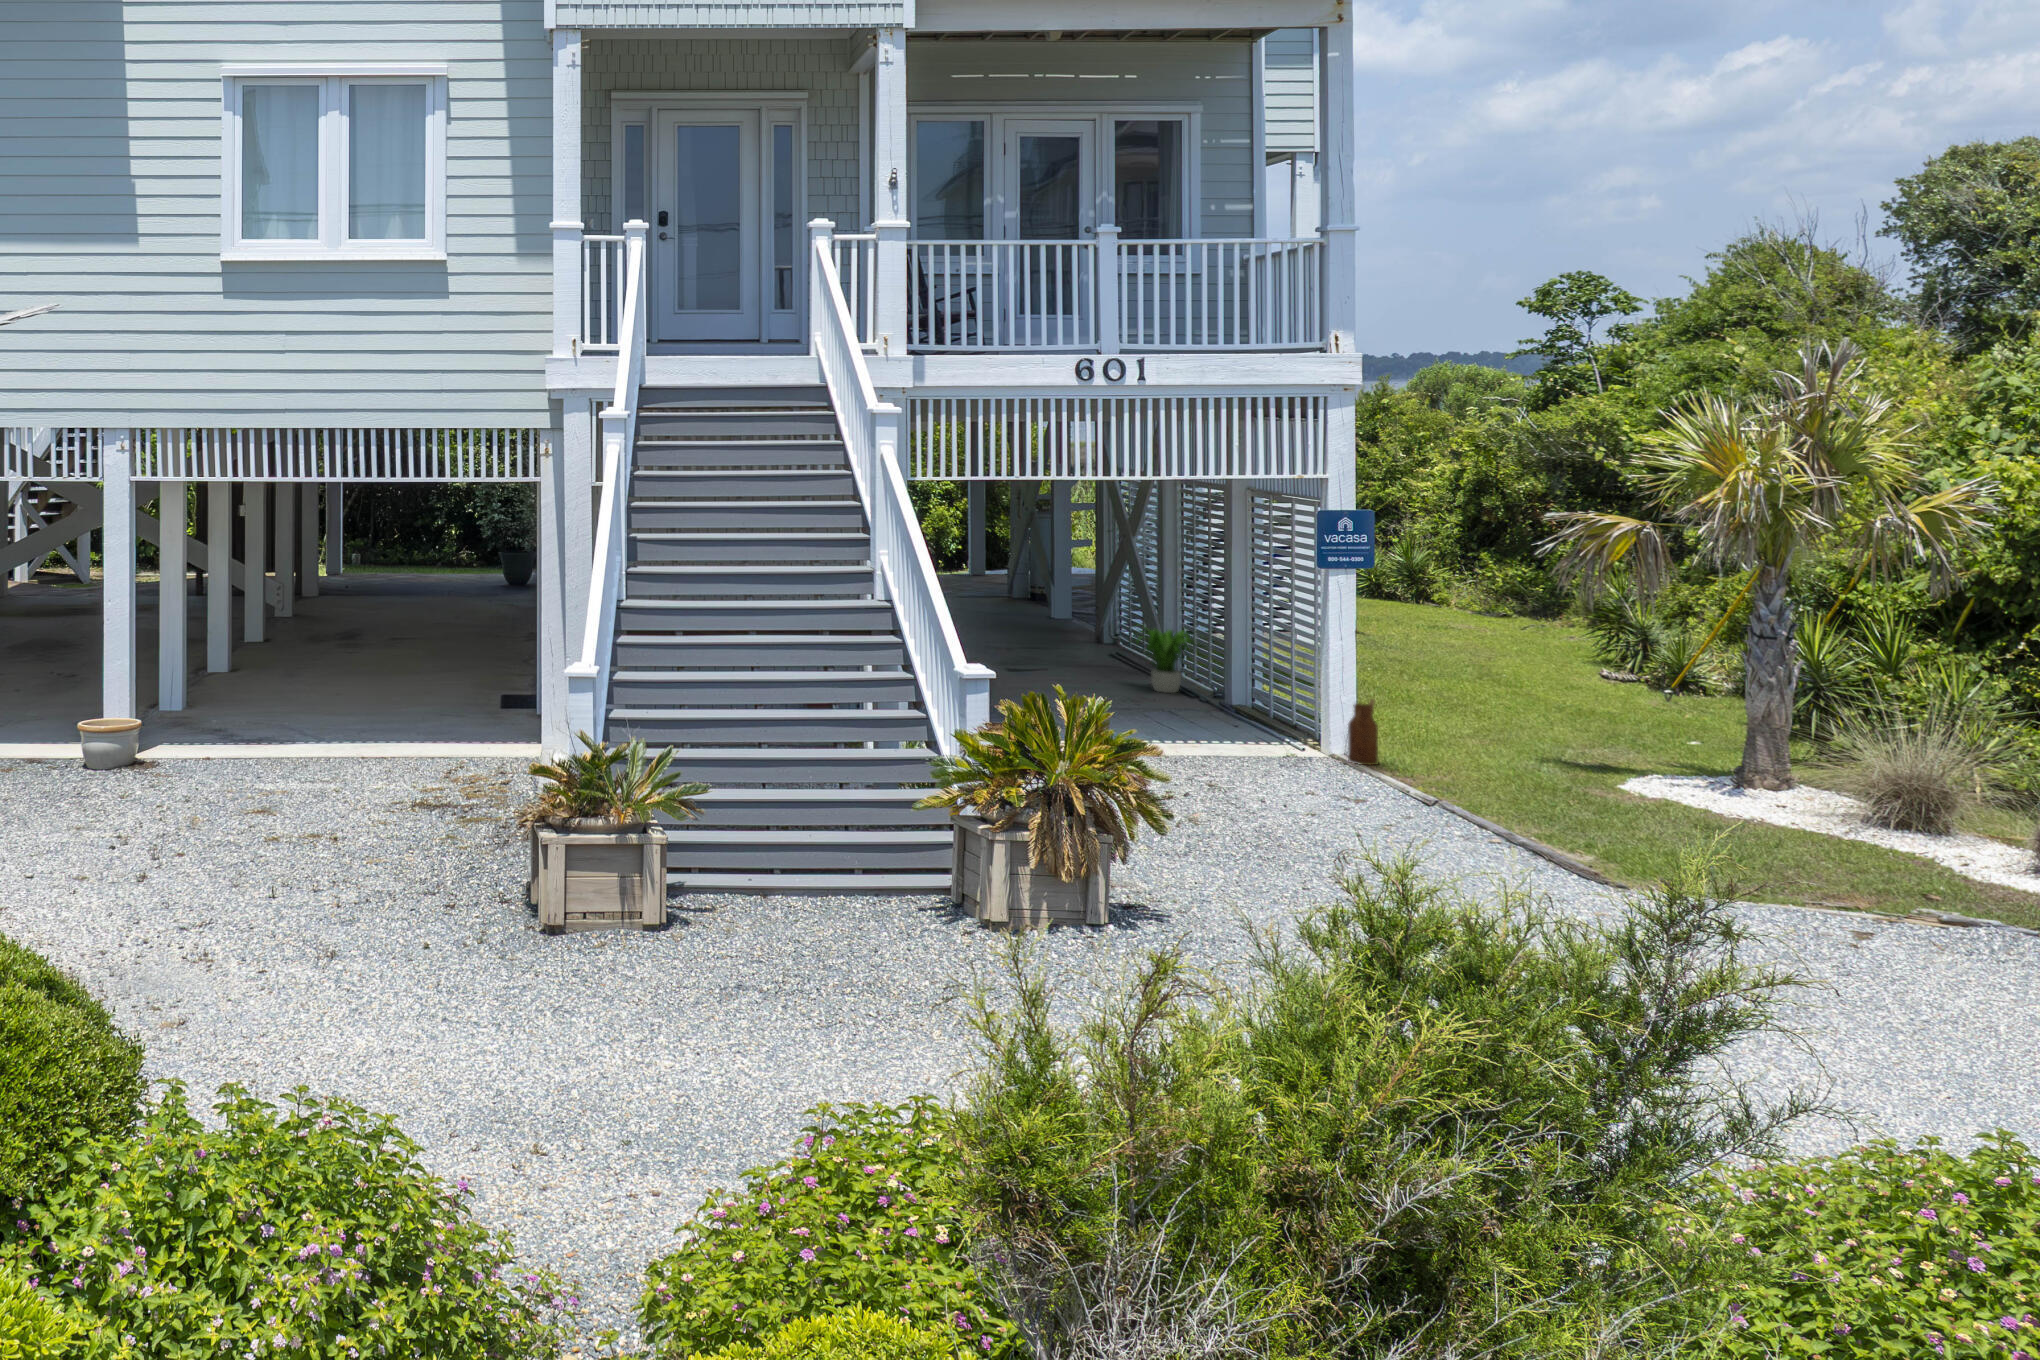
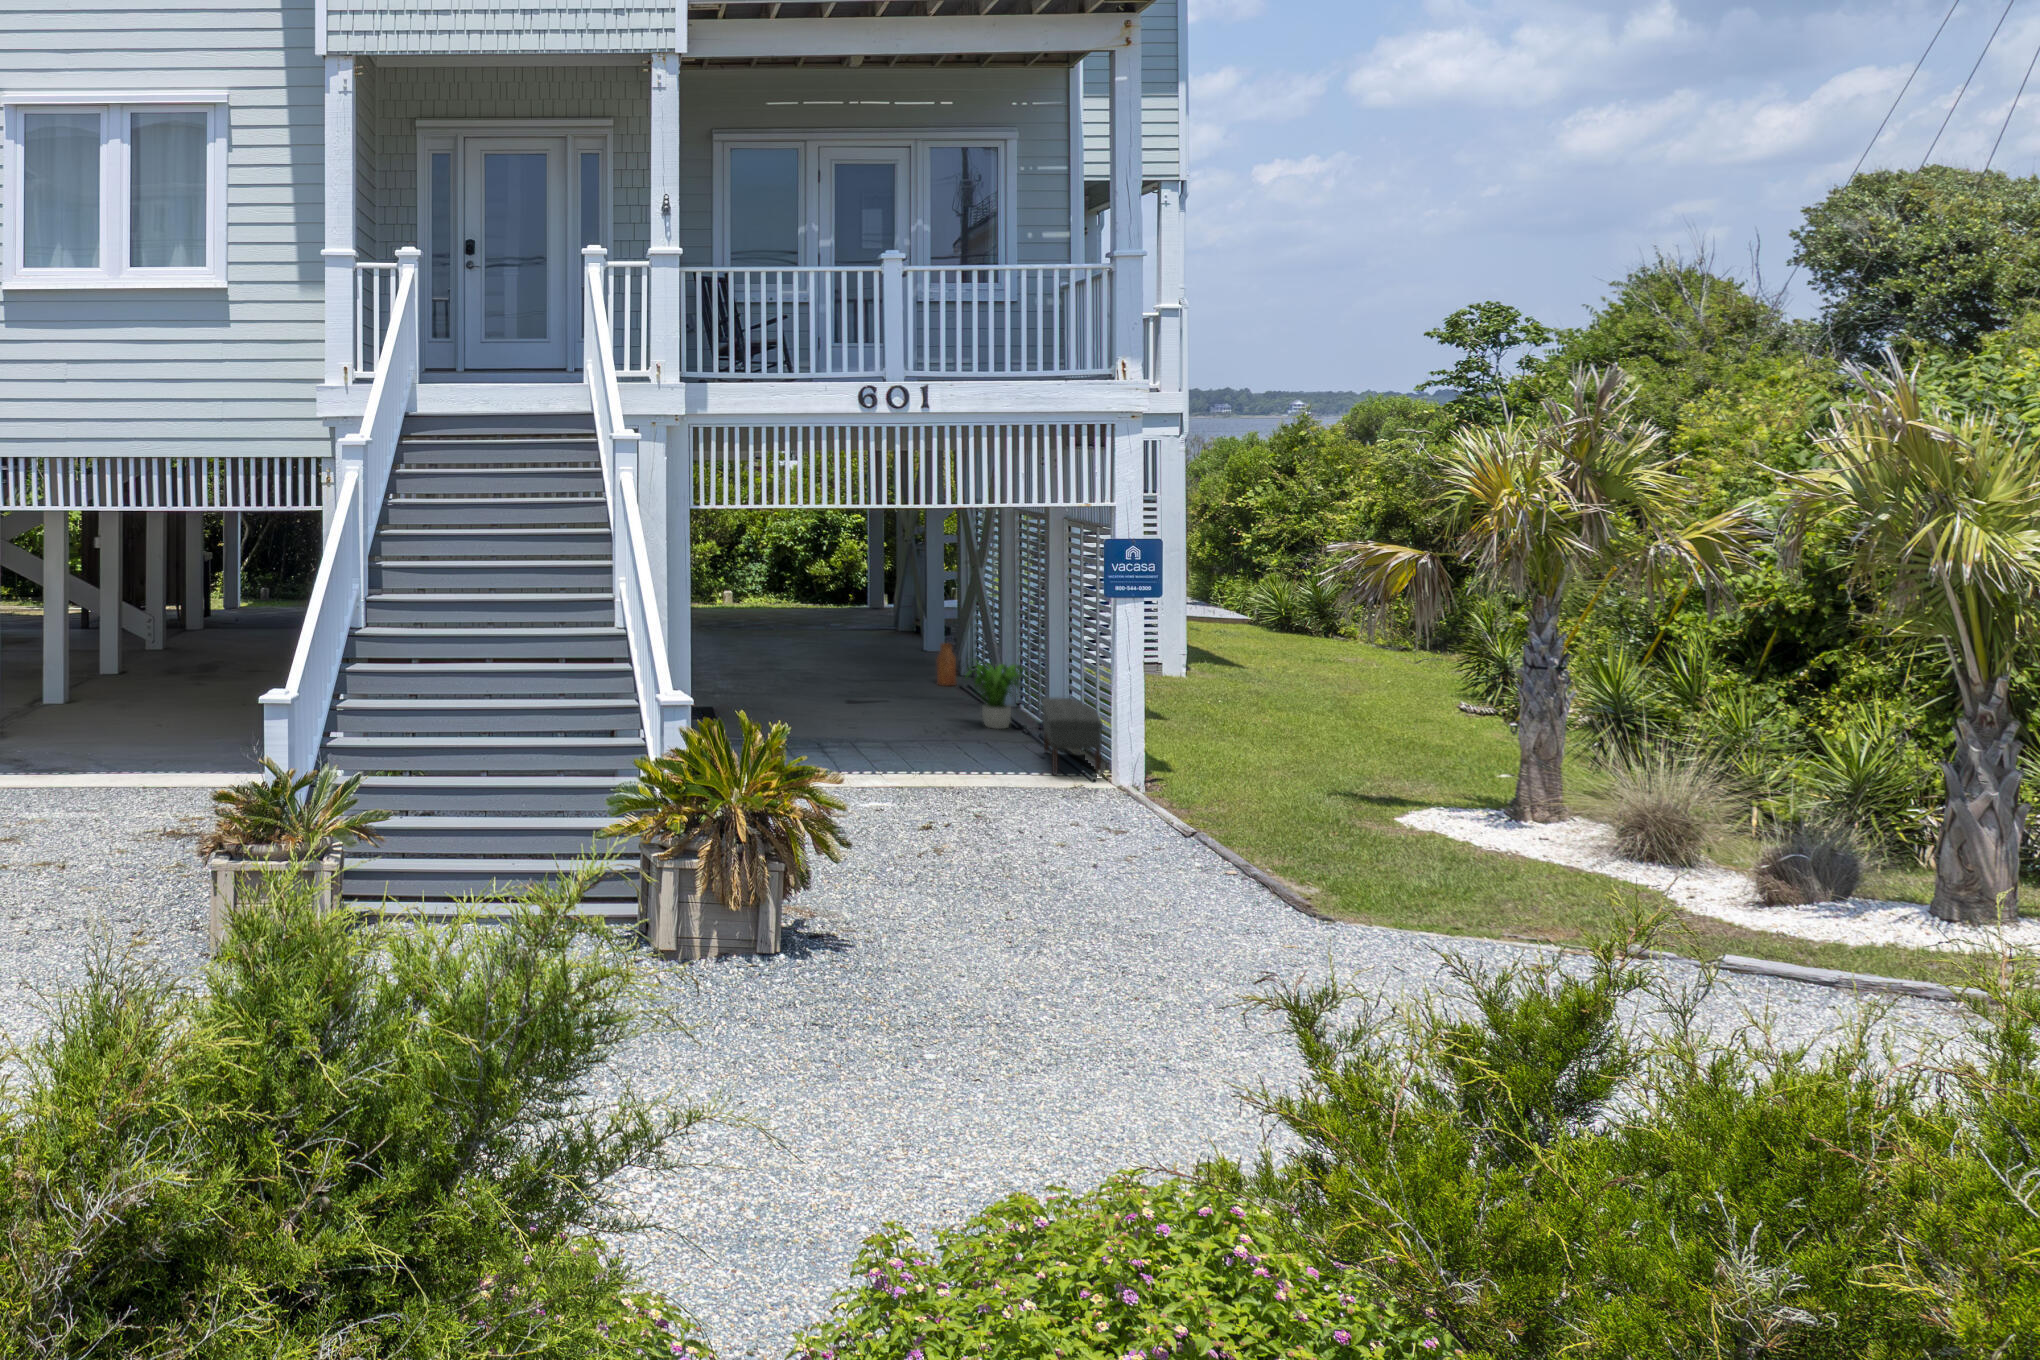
bench: none [1227,664,1305,744] -> present [1041,697,1103,775]
watering can: present [1348,700,1378,765] -> present [937,643,956,686]

